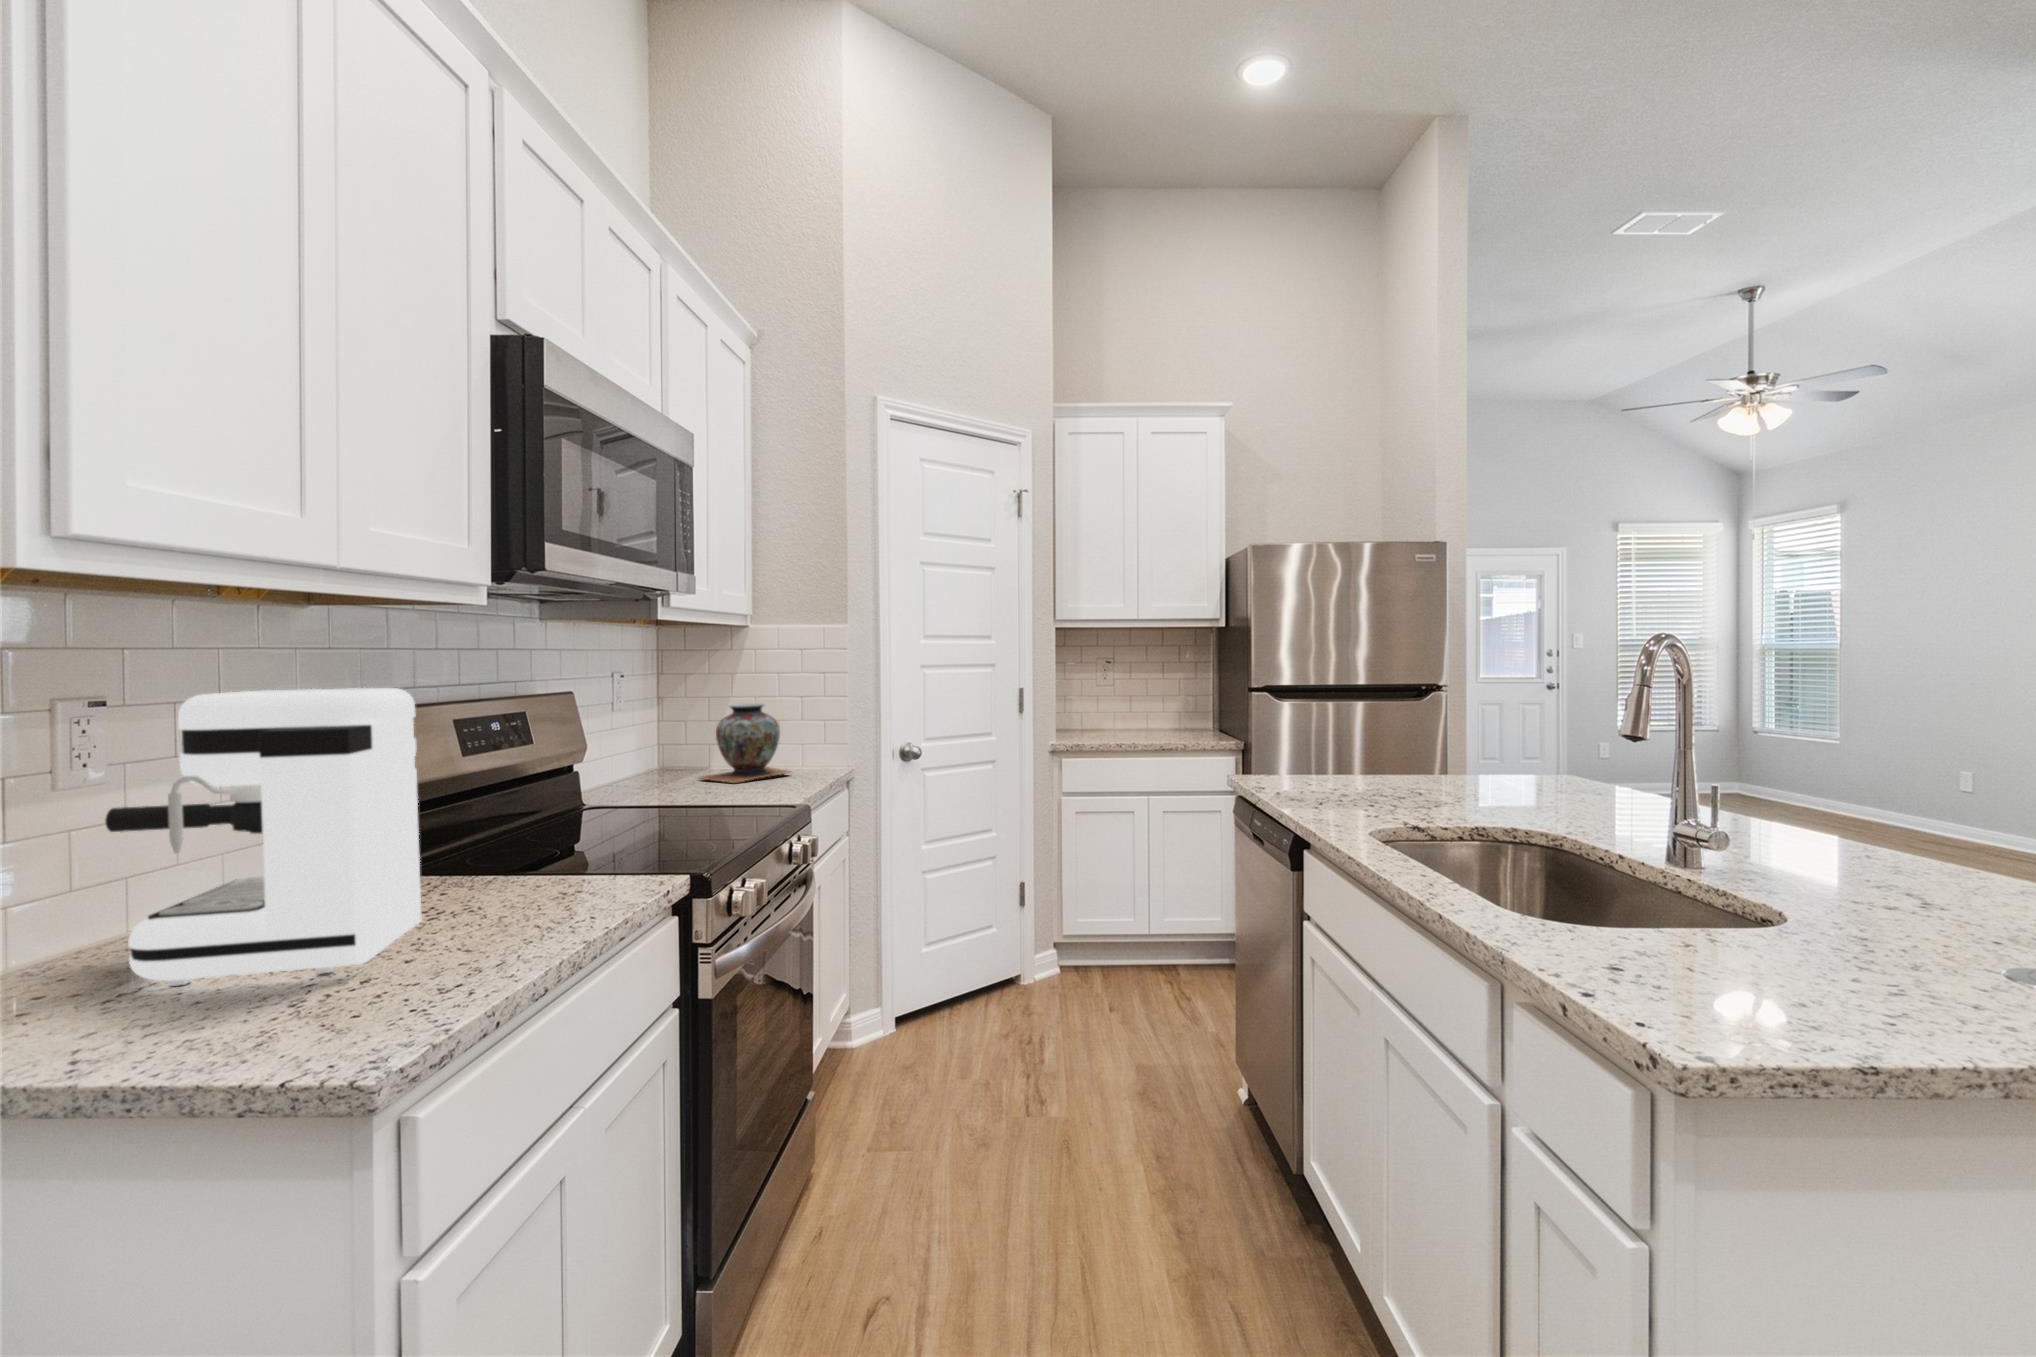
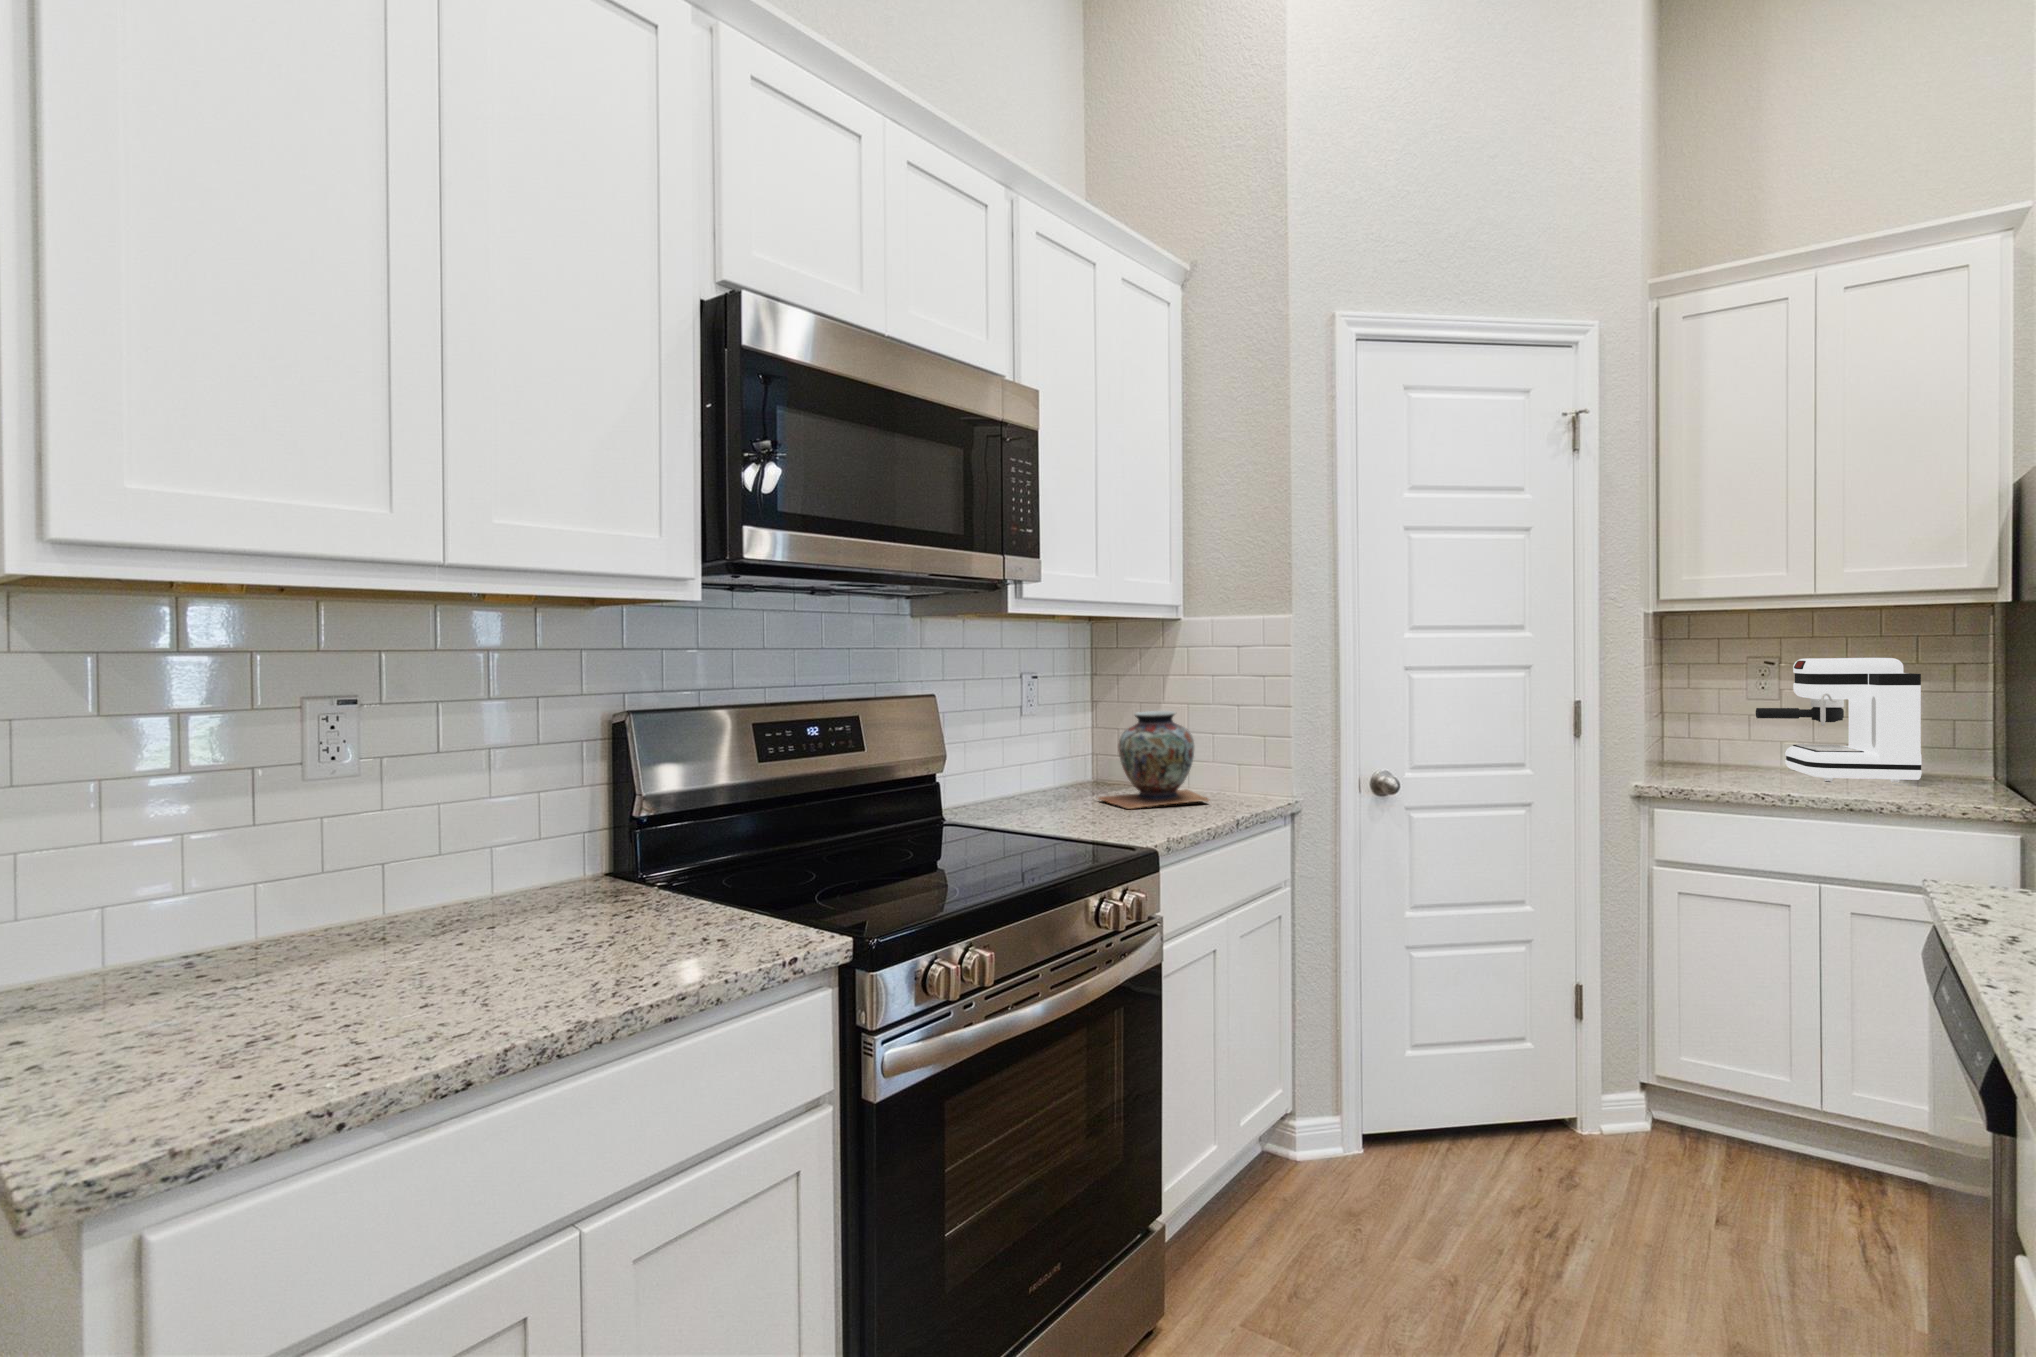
coffee maker: present [105,688,421,986] -> present [1756,658,1922,782]

